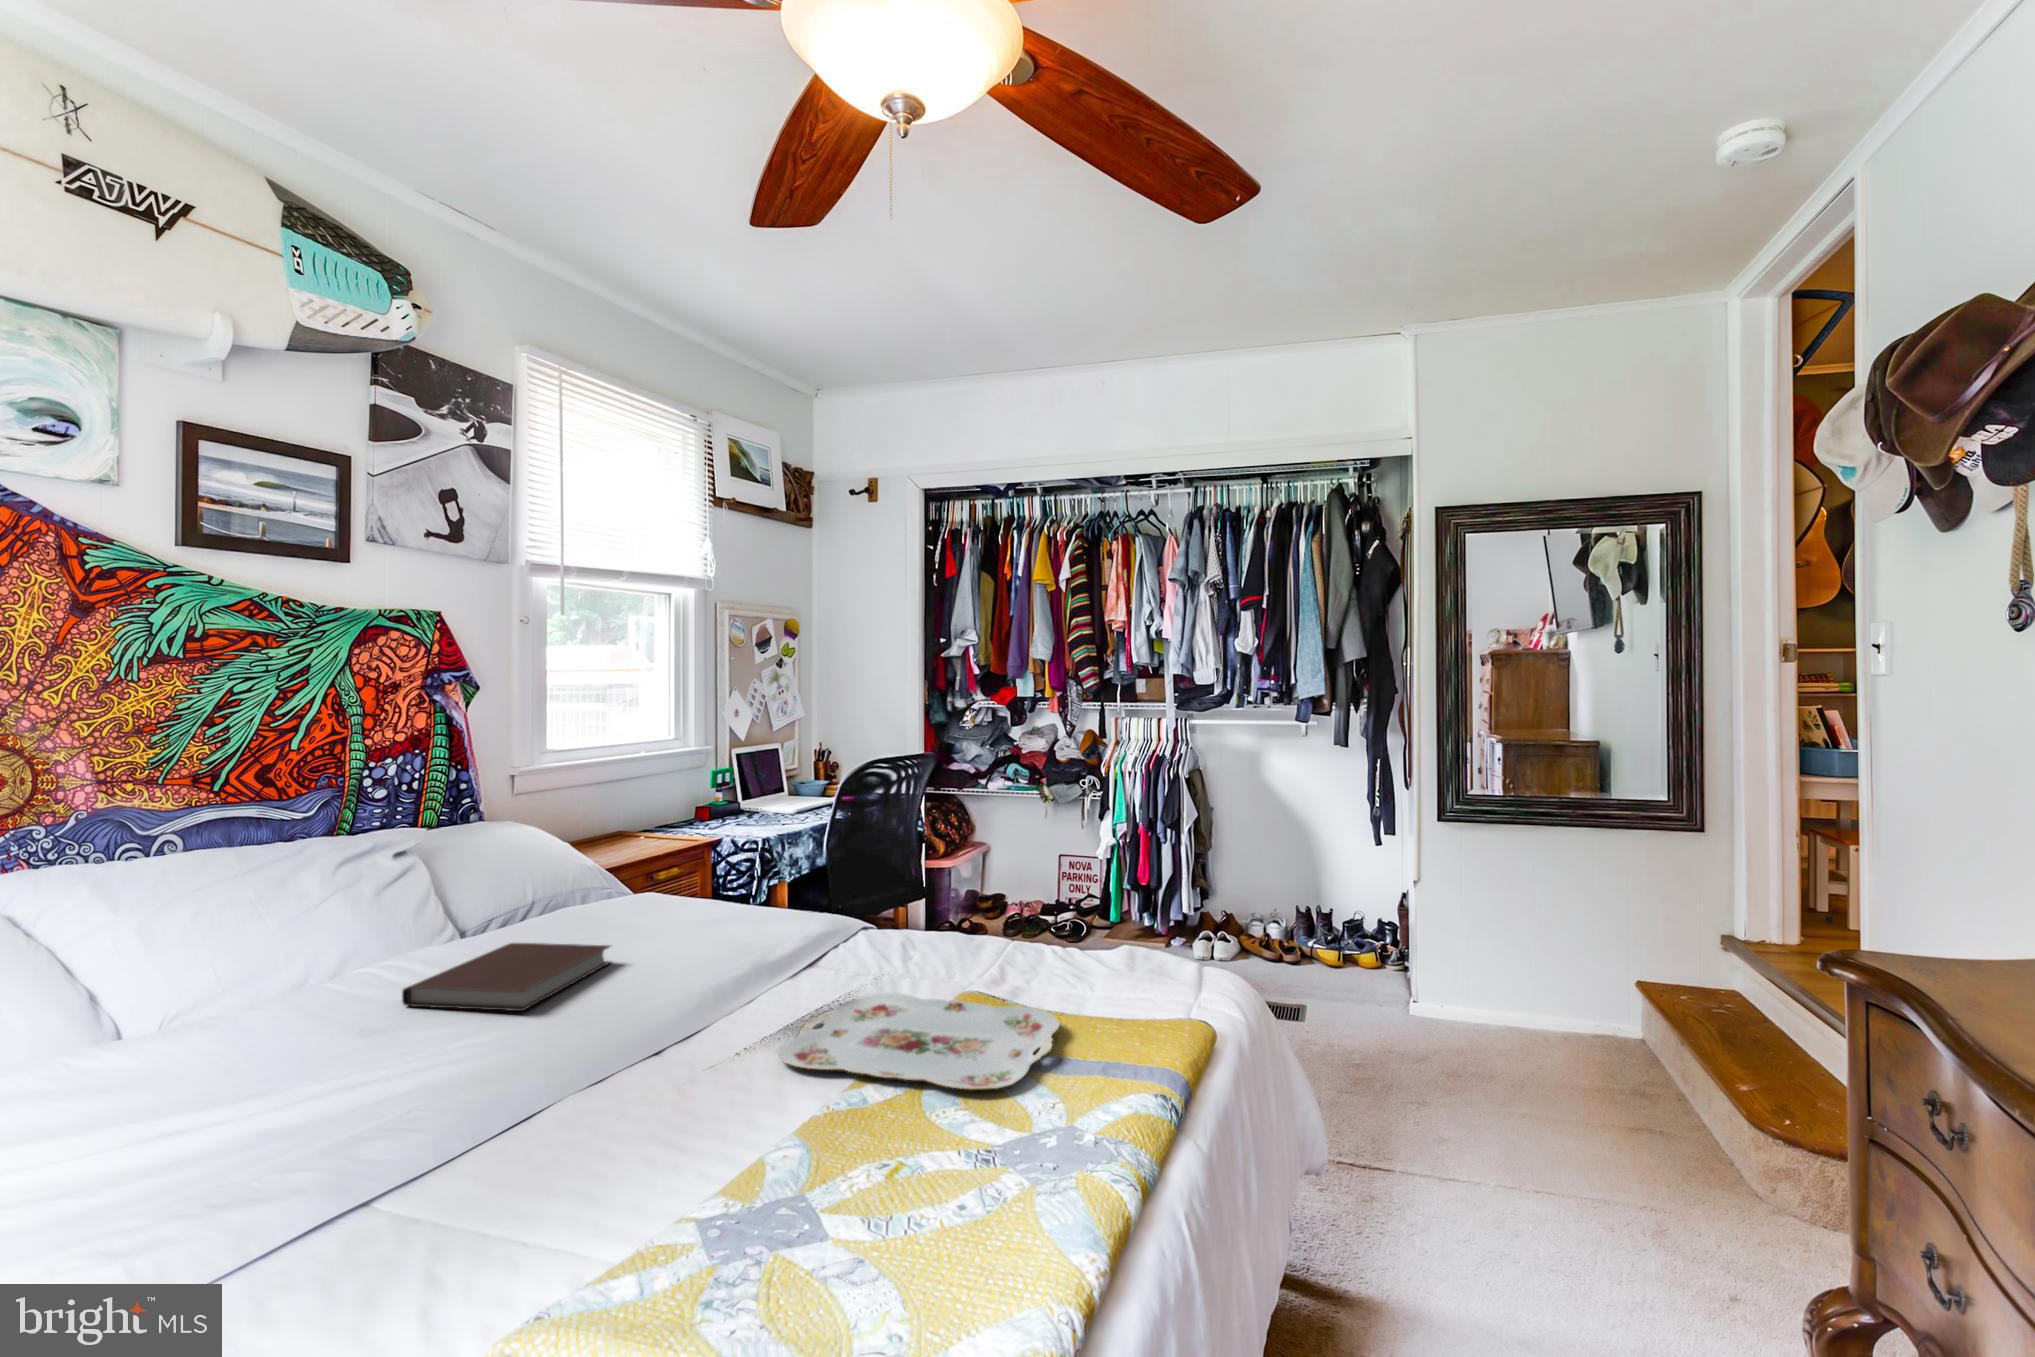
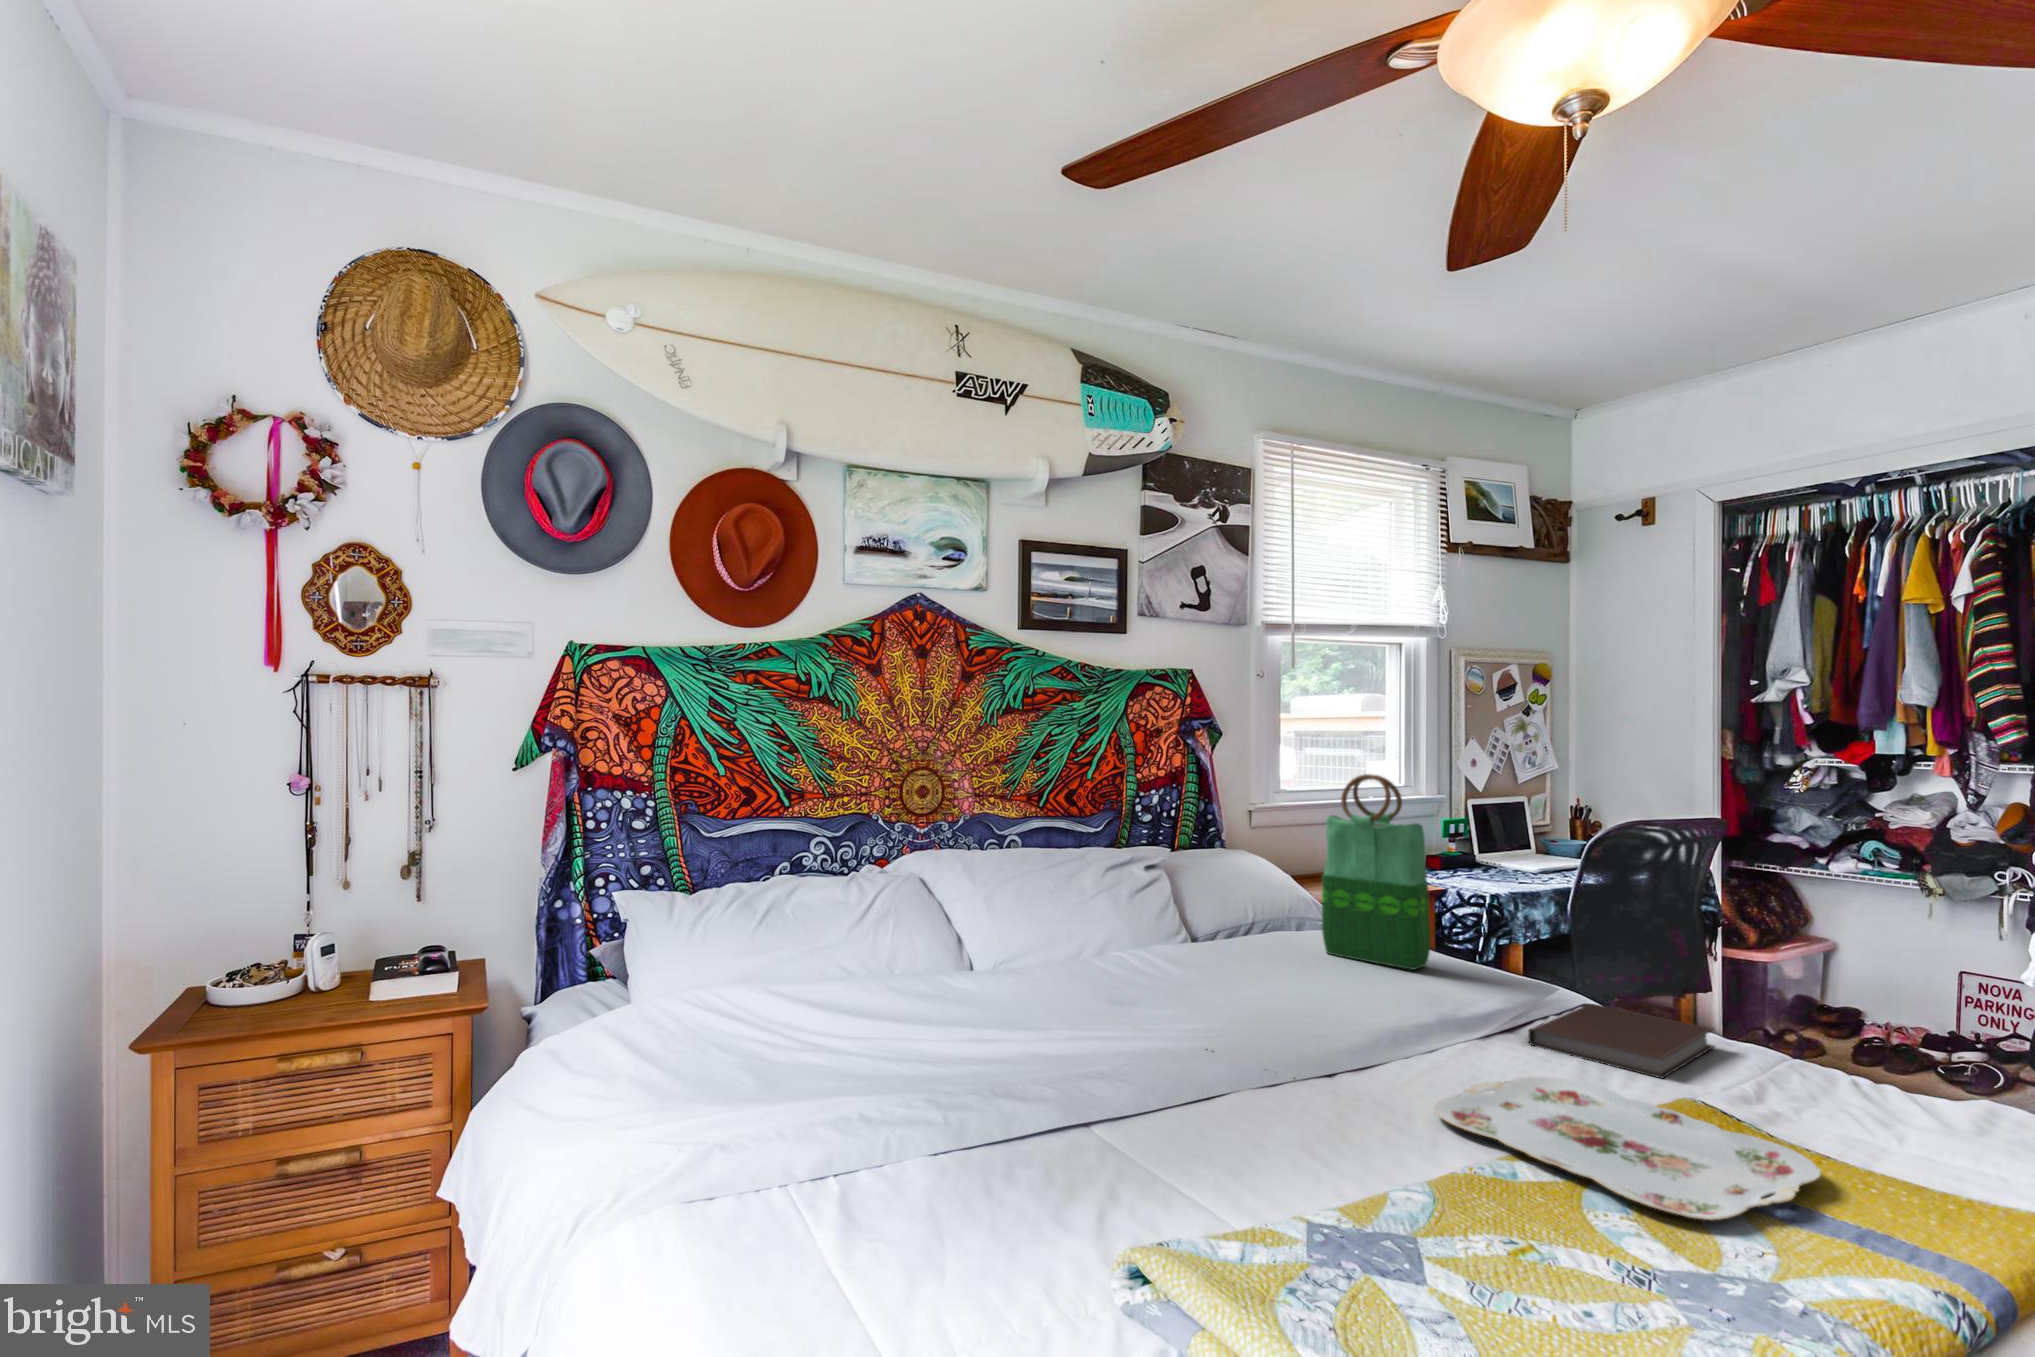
tote bag: none [624,730,736,922] -> present [1322,774,1430,970]
notebook: present [402,943,611,1011] -> present [1528,1004,1714,1078]

